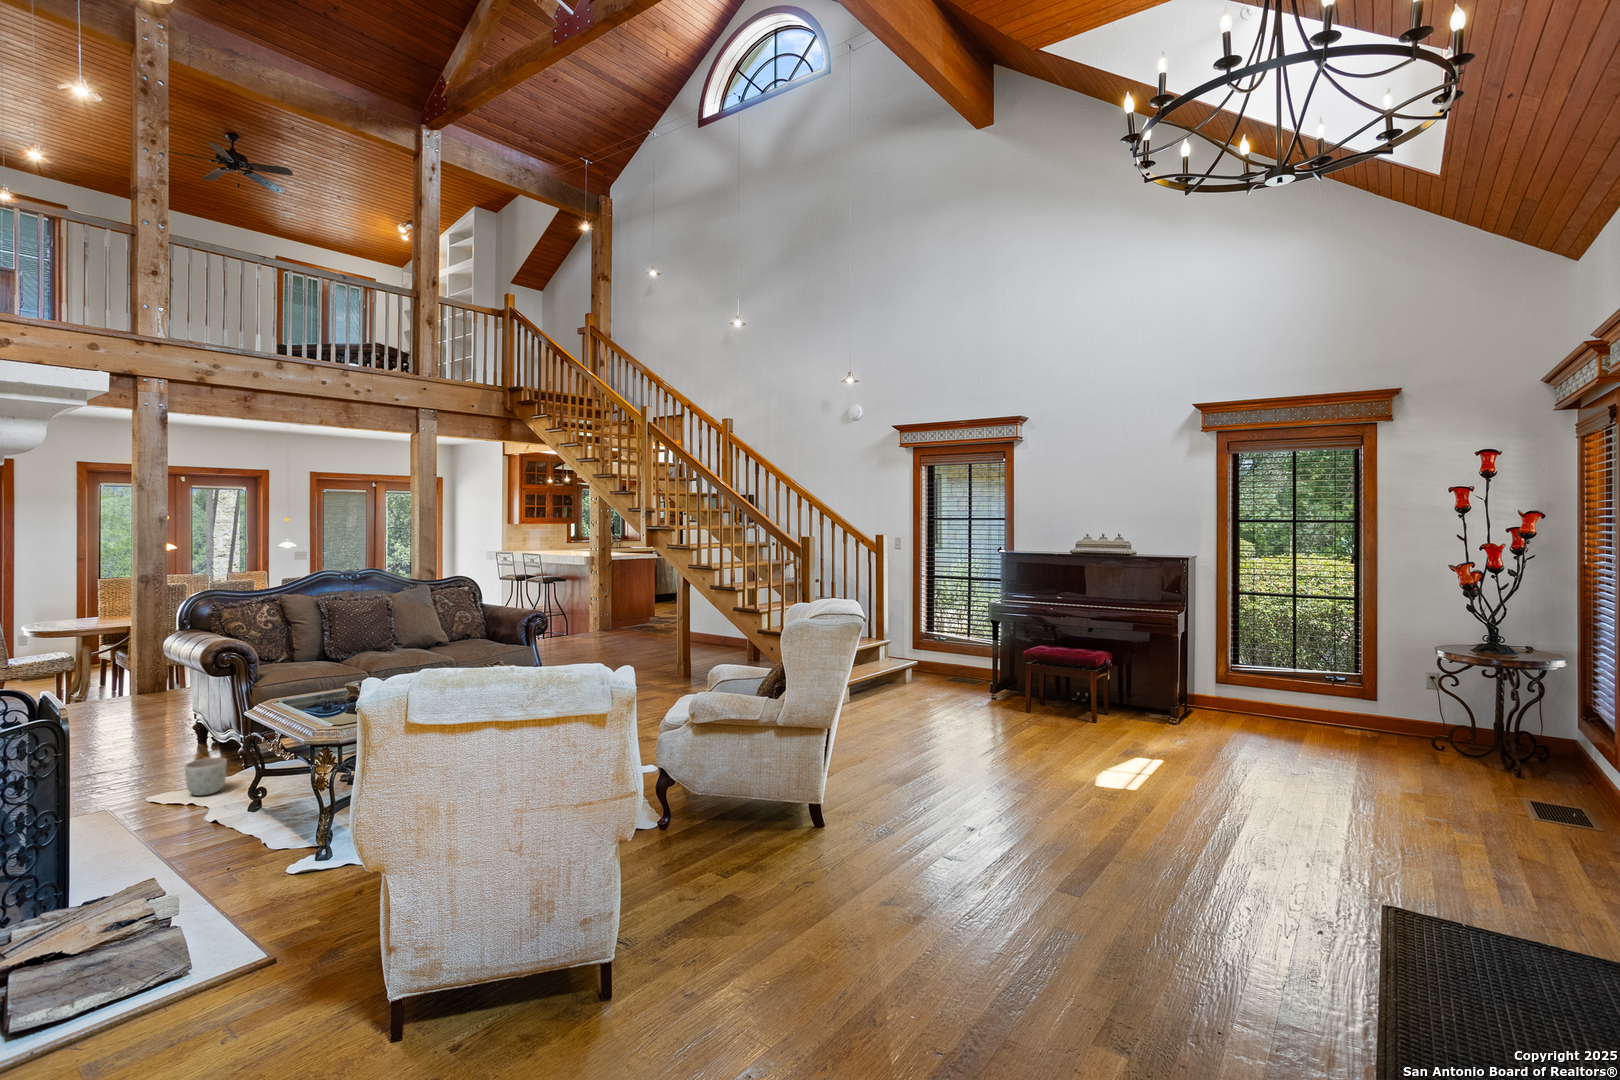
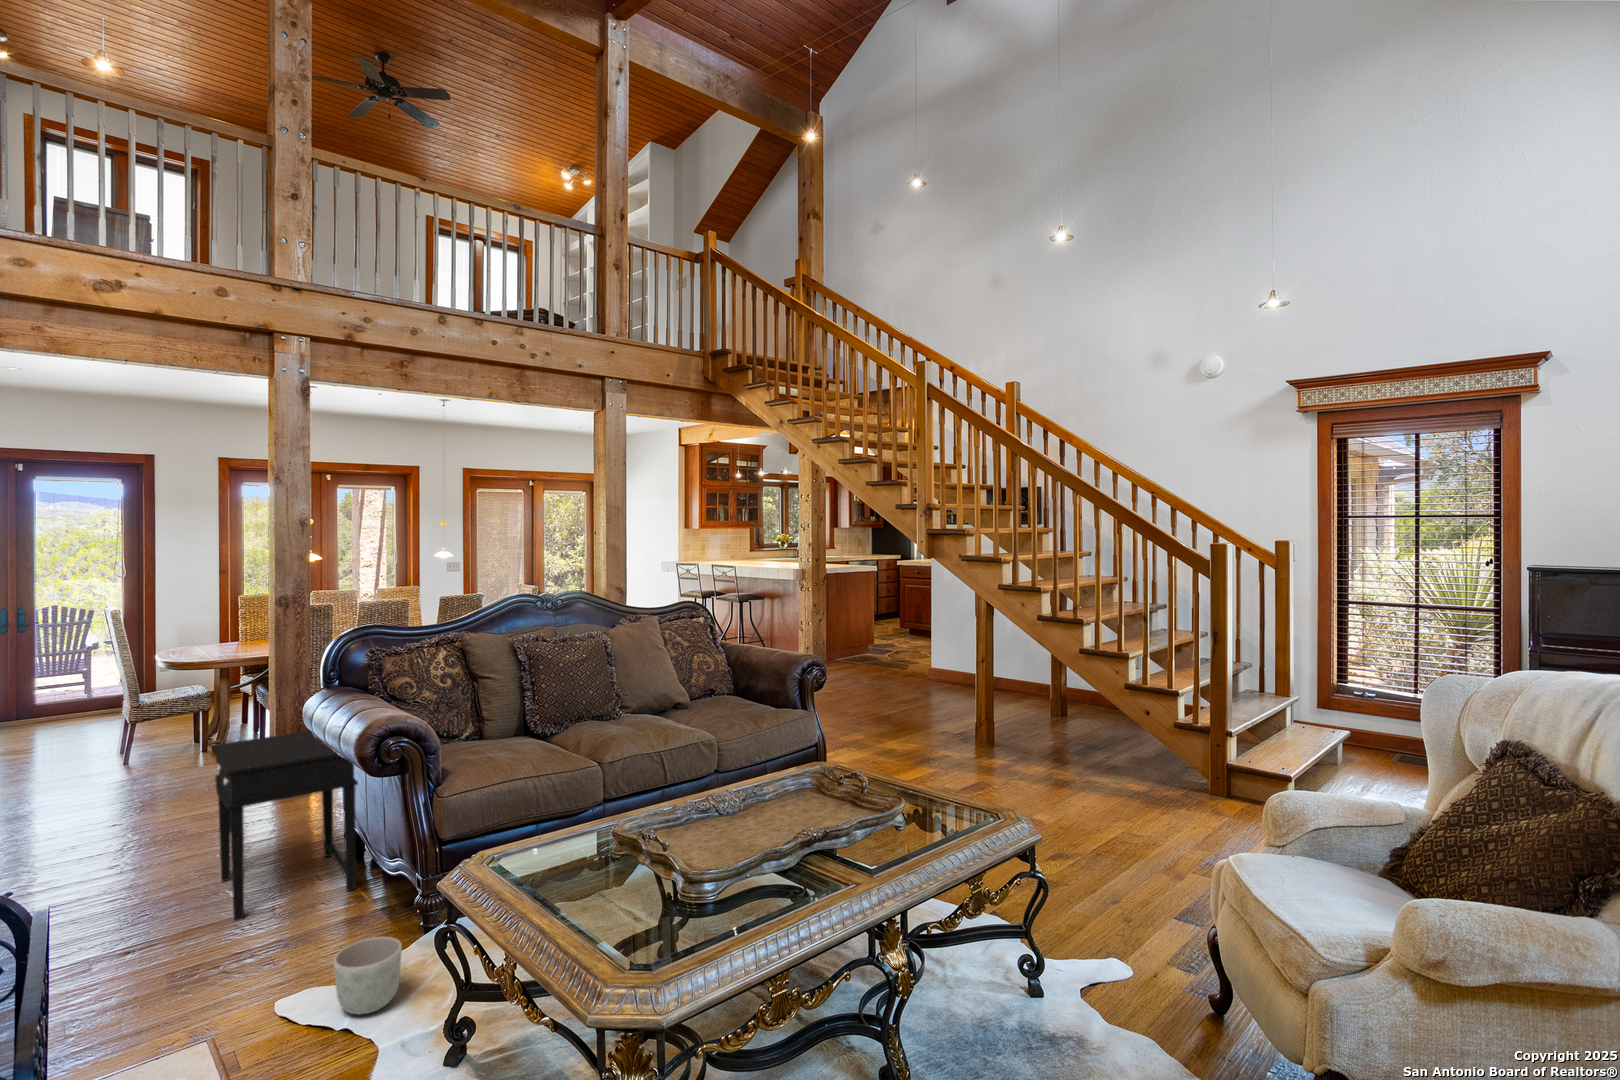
side table: none [100,656,202,768] -> present [215,730,358,921]

